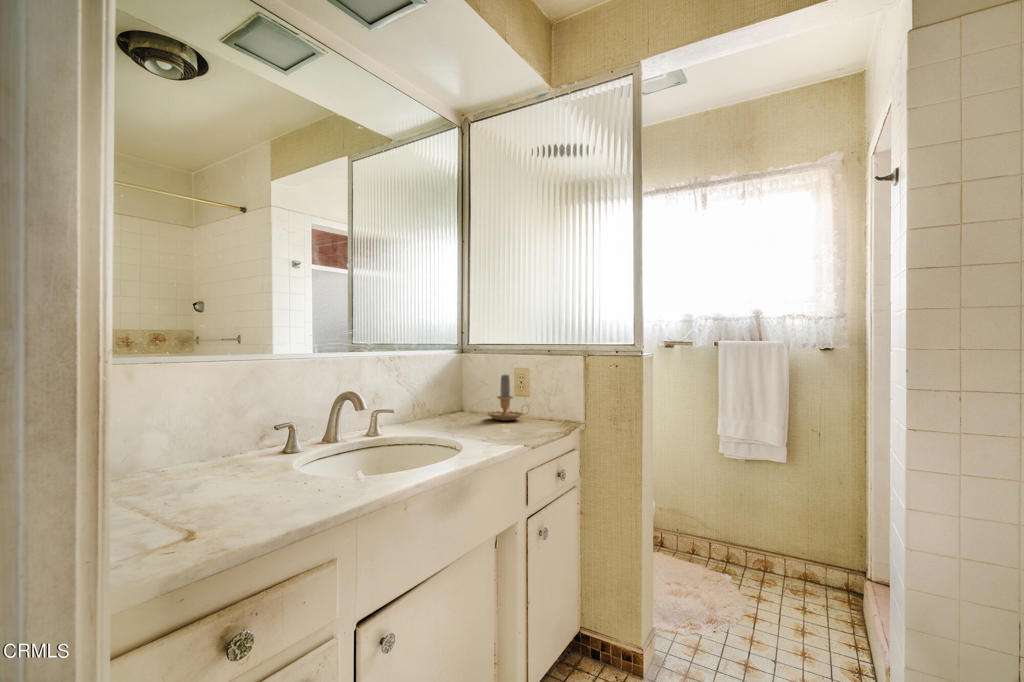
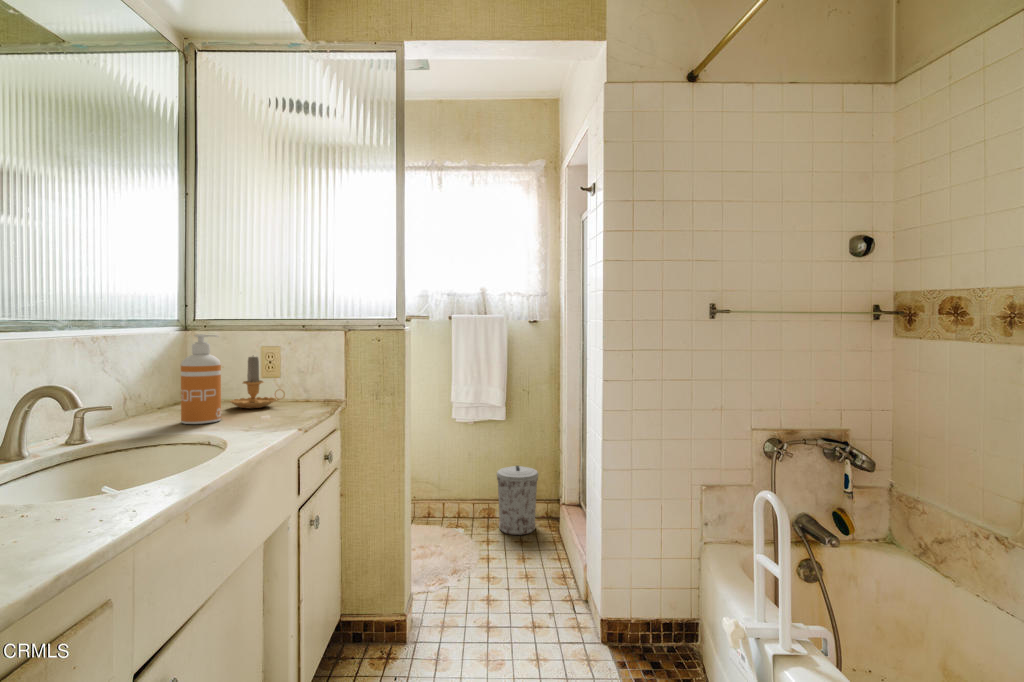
soap dispenser: none [444,354,474,429] -> present [181,334,221,424]
trash can: none [773,516,831,603] -> present [497,466,538,535]

